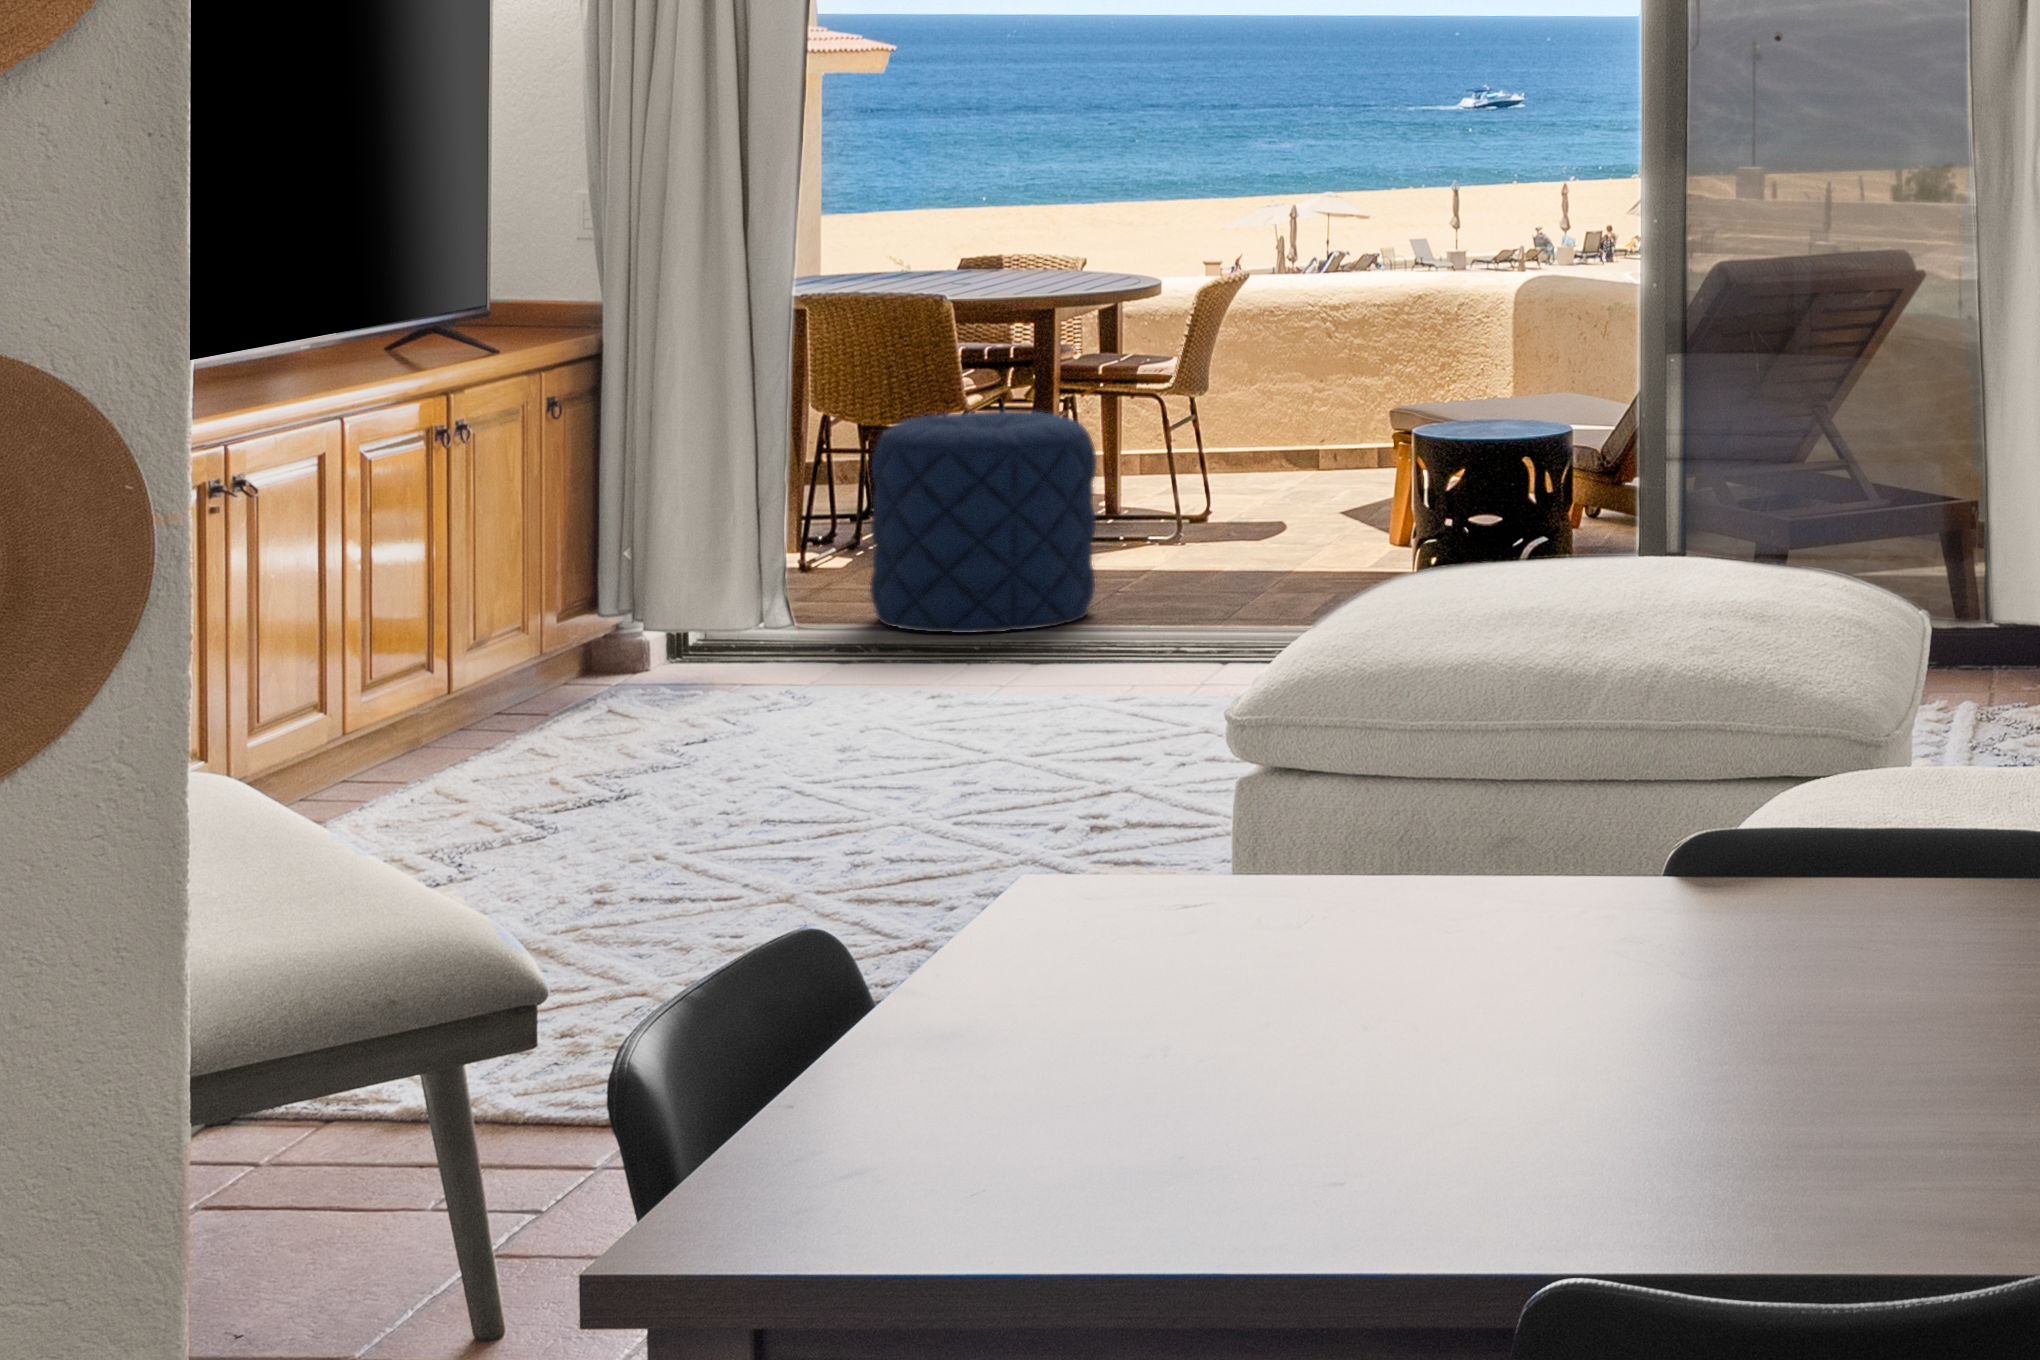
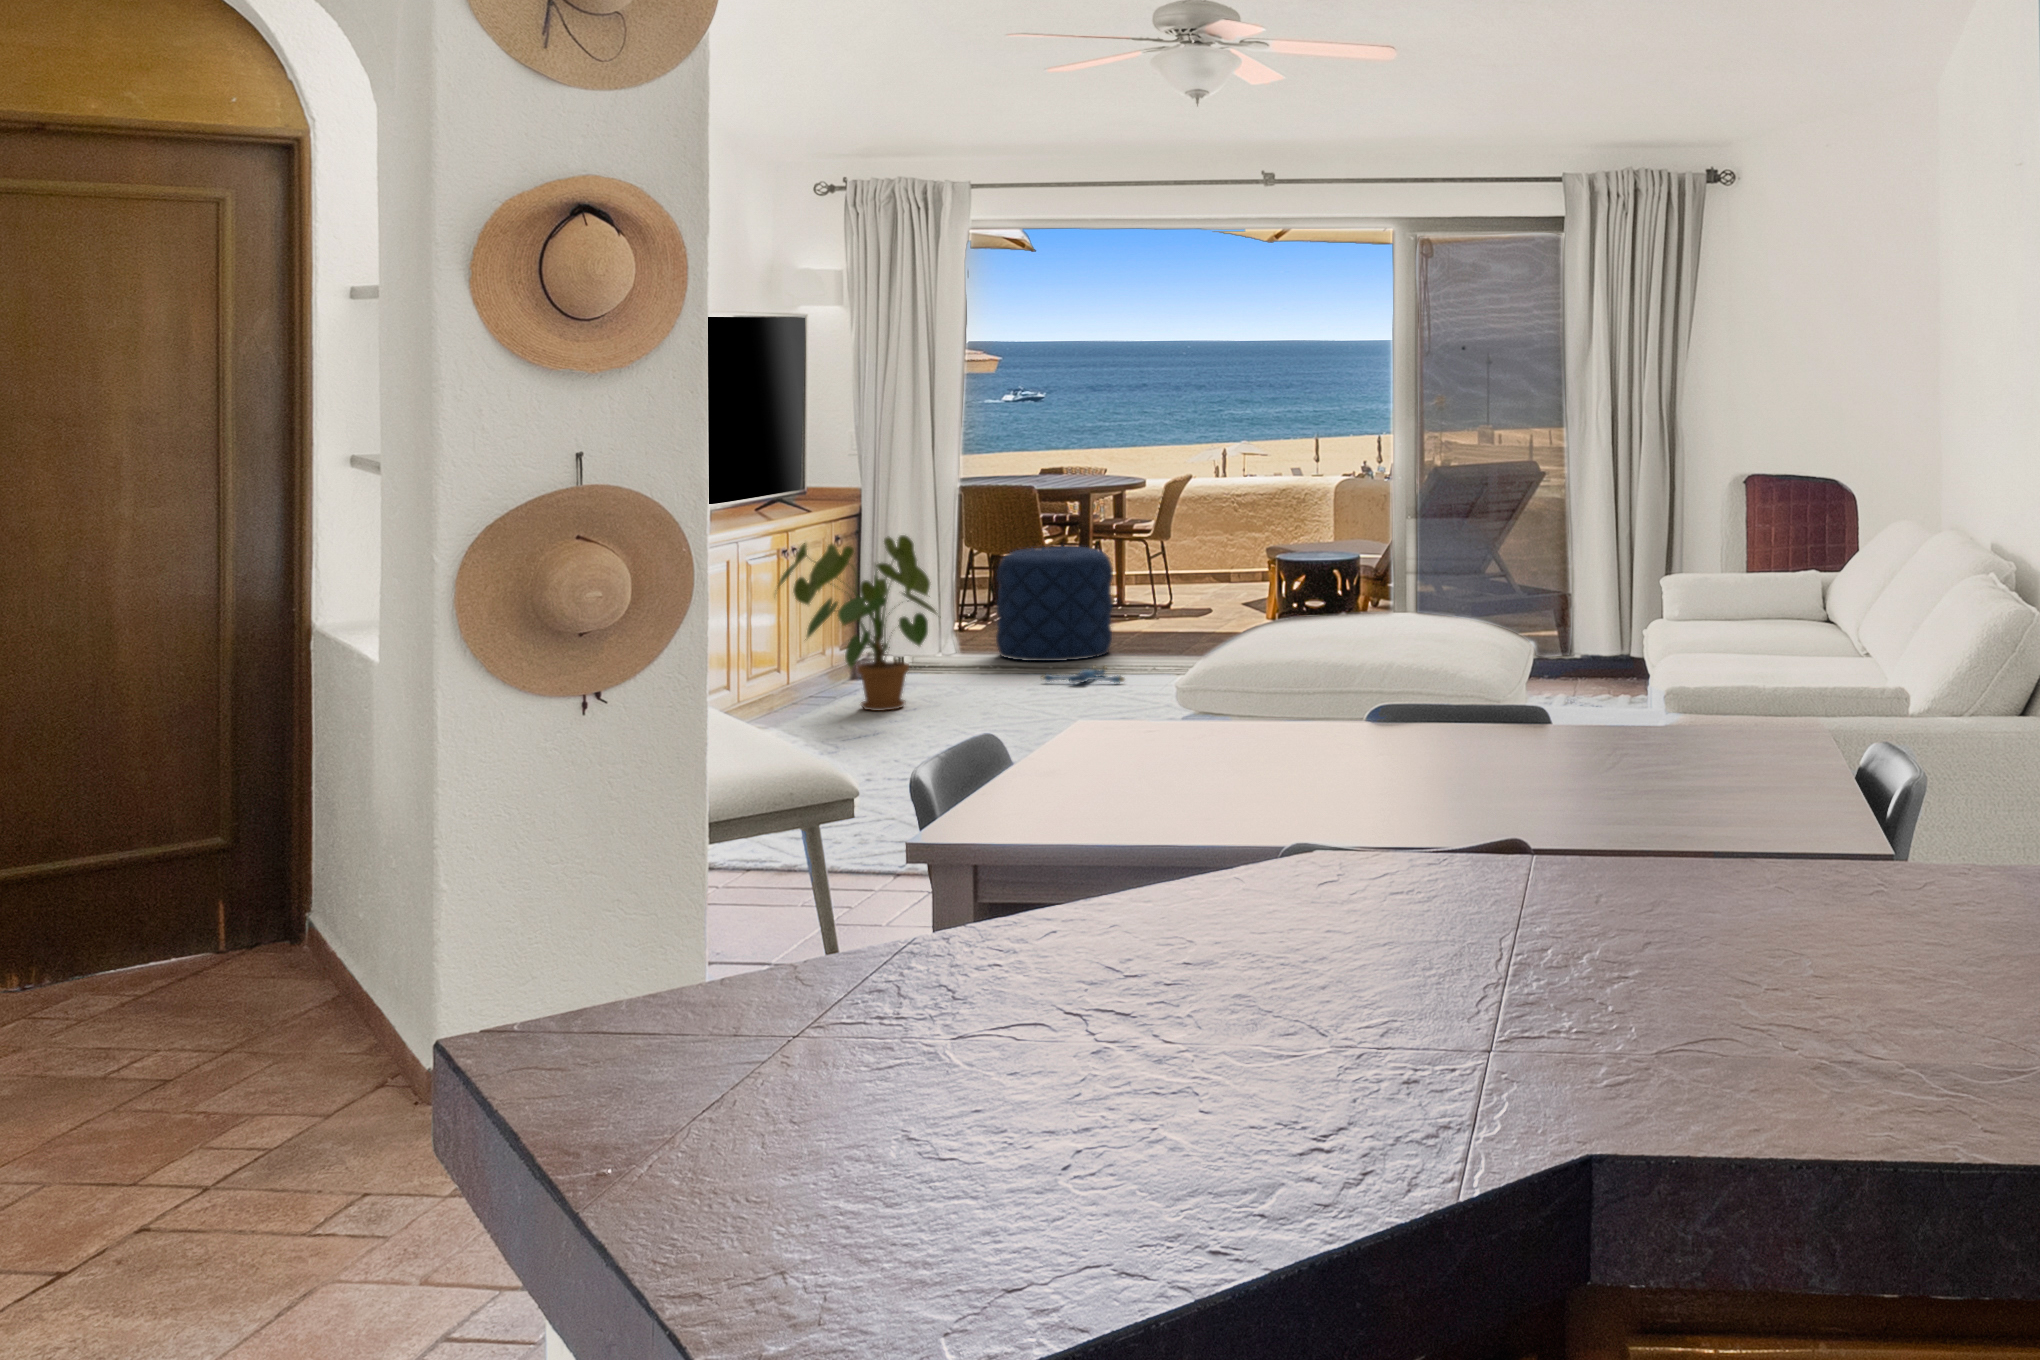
house plant: none [426,396,761,739] -> present [778,535,936,711]
plush toy: none [956,642,1121,680] -> present [1042,666,1124,683]

